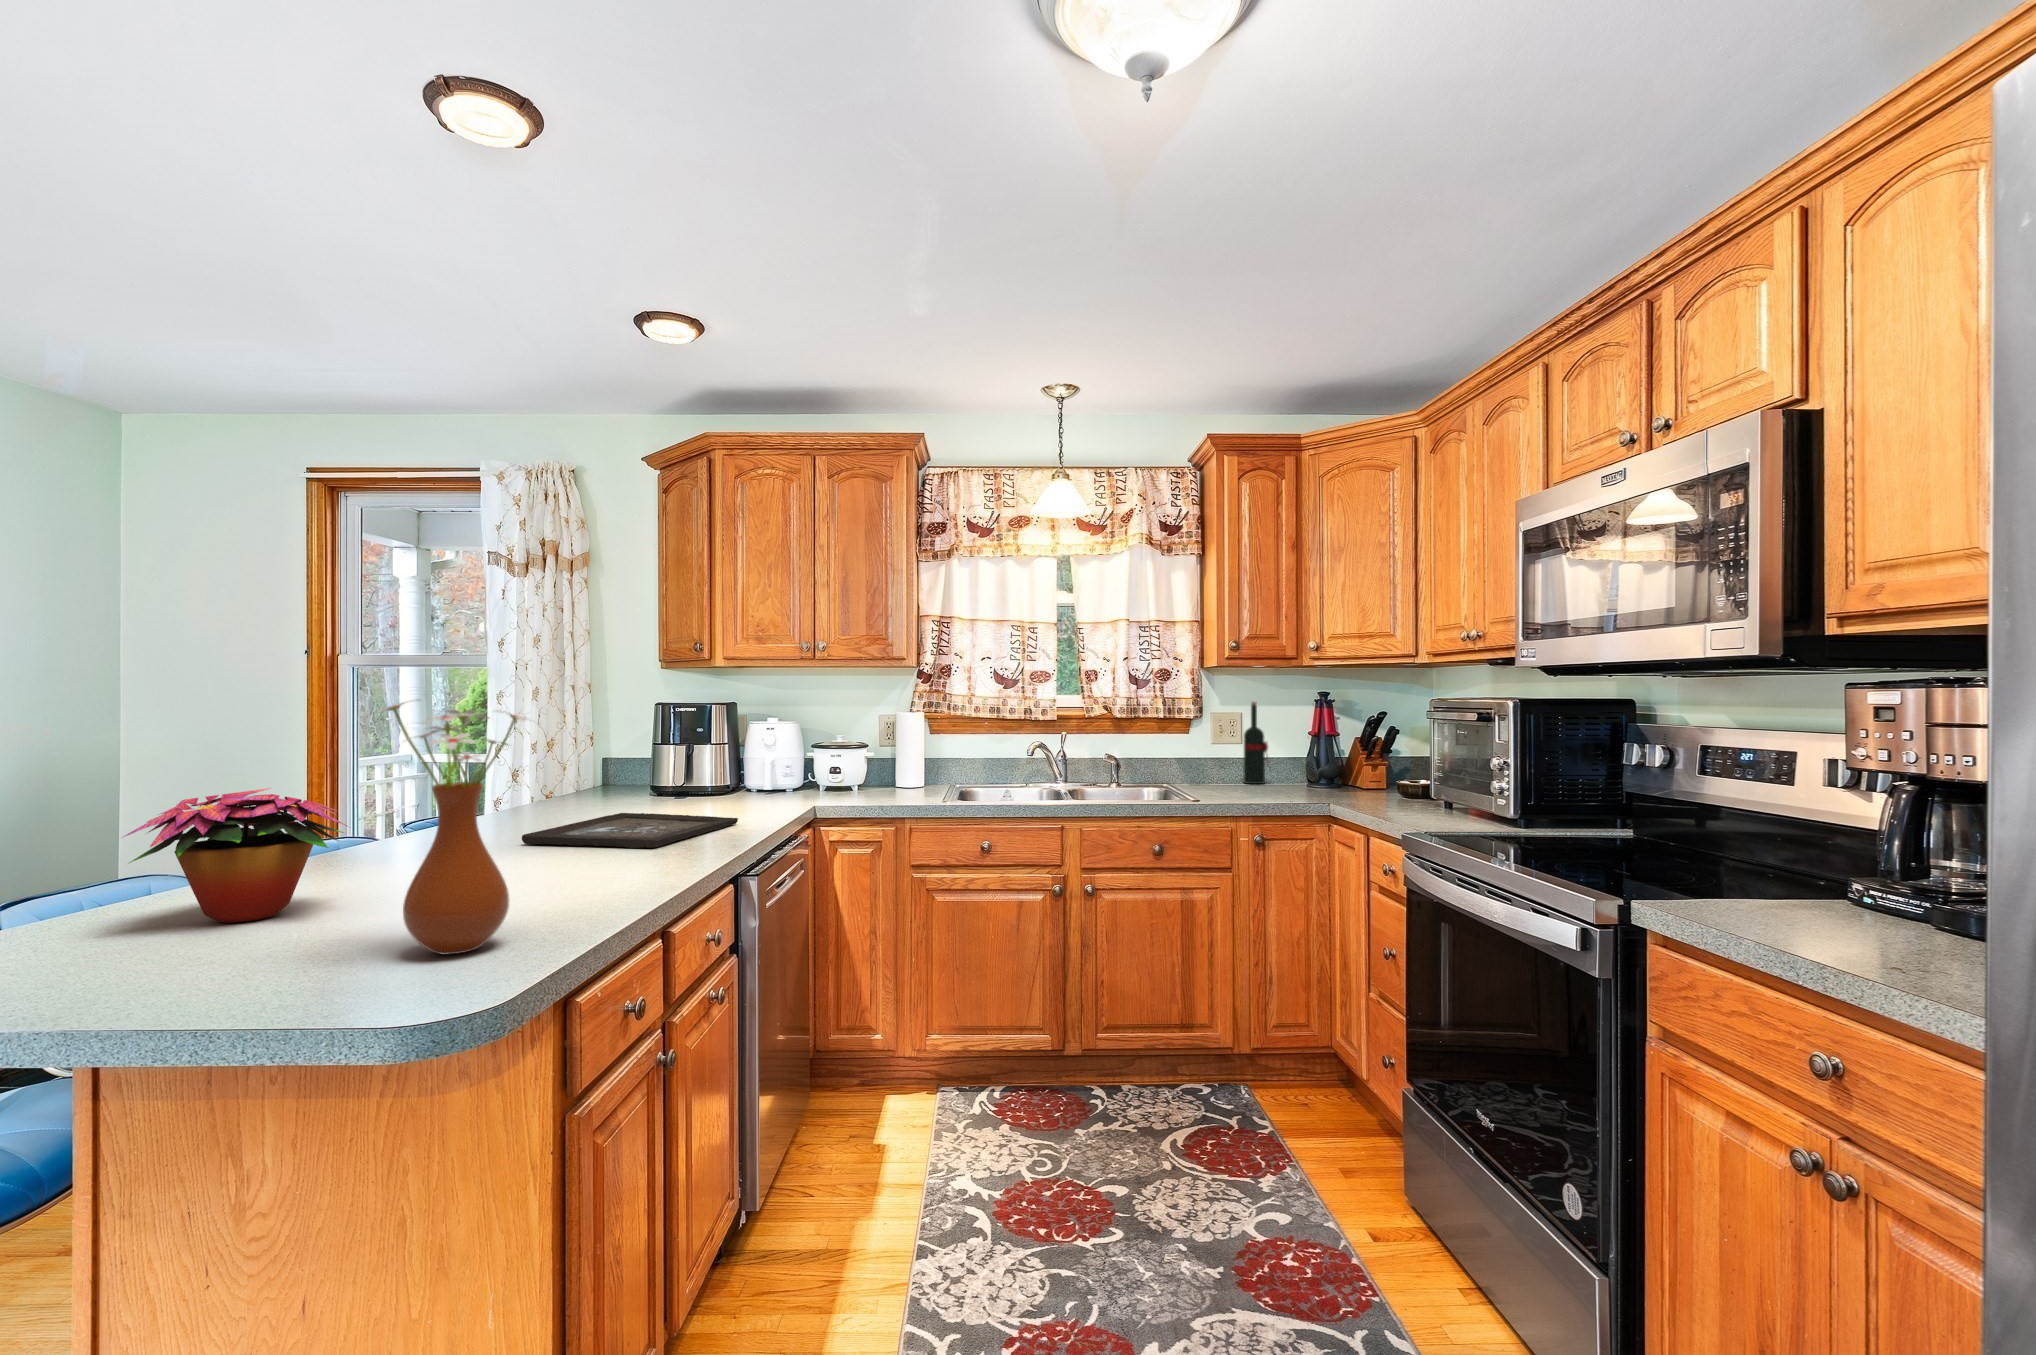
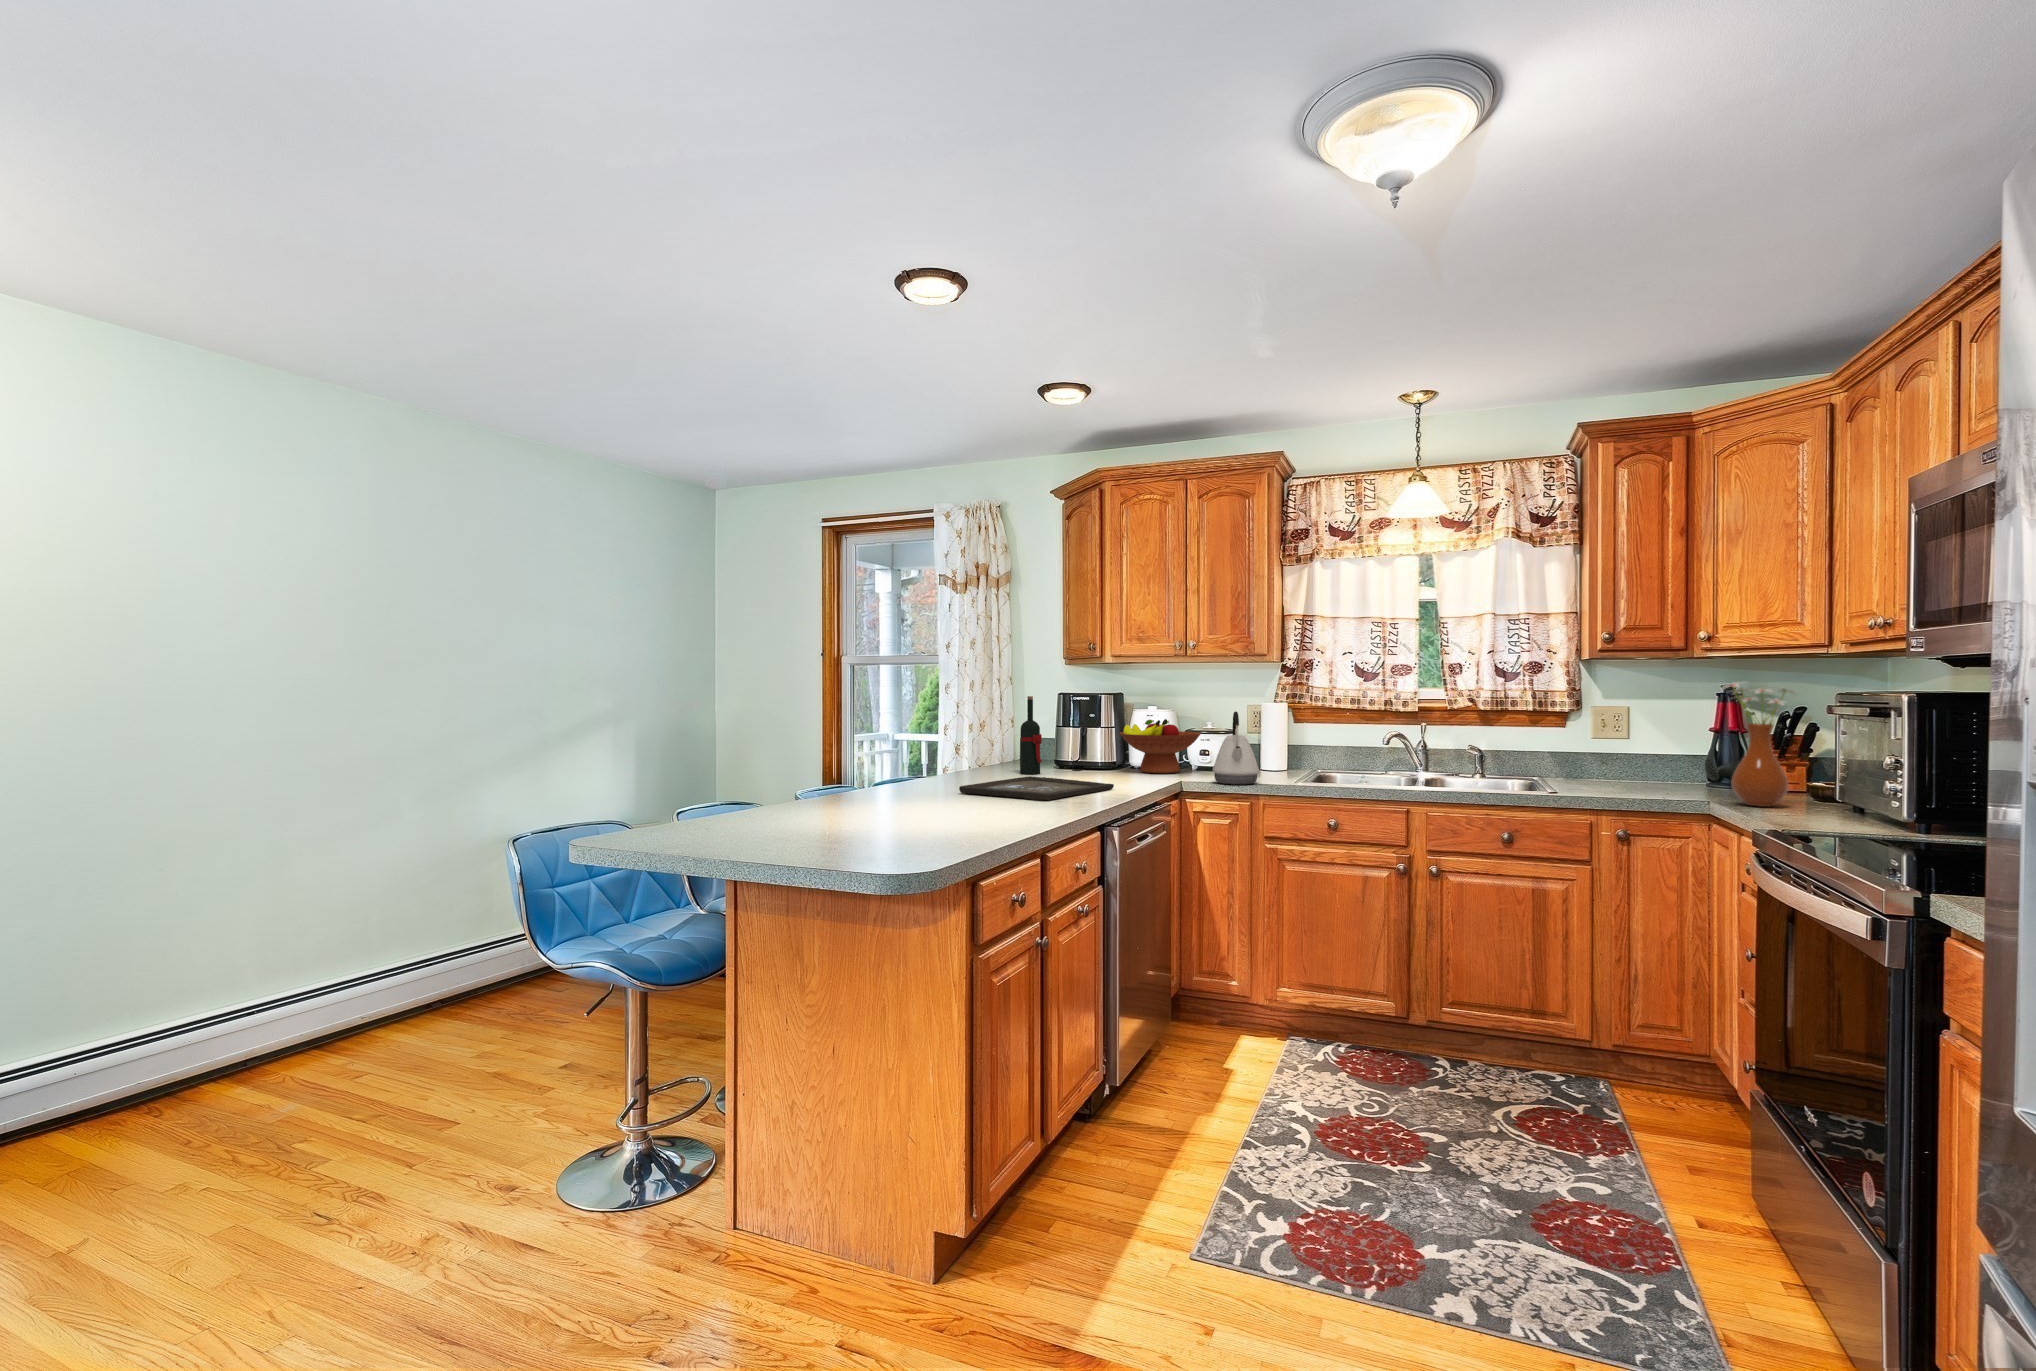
vase: present [370,700,526,955] -> present [1722,682,1795,807]
wine bottle: present [1244,702,1271,784] -> present [1020,696,1042,774]
kettle: none [853,724,906,809] -> present [1213,712,1259,785]
fruit bowl: none [734,734,832,798] -> present [1120,719,1201,773]
flower arrangement: present [123,788,347,923] -> none [740,740,861,822]

